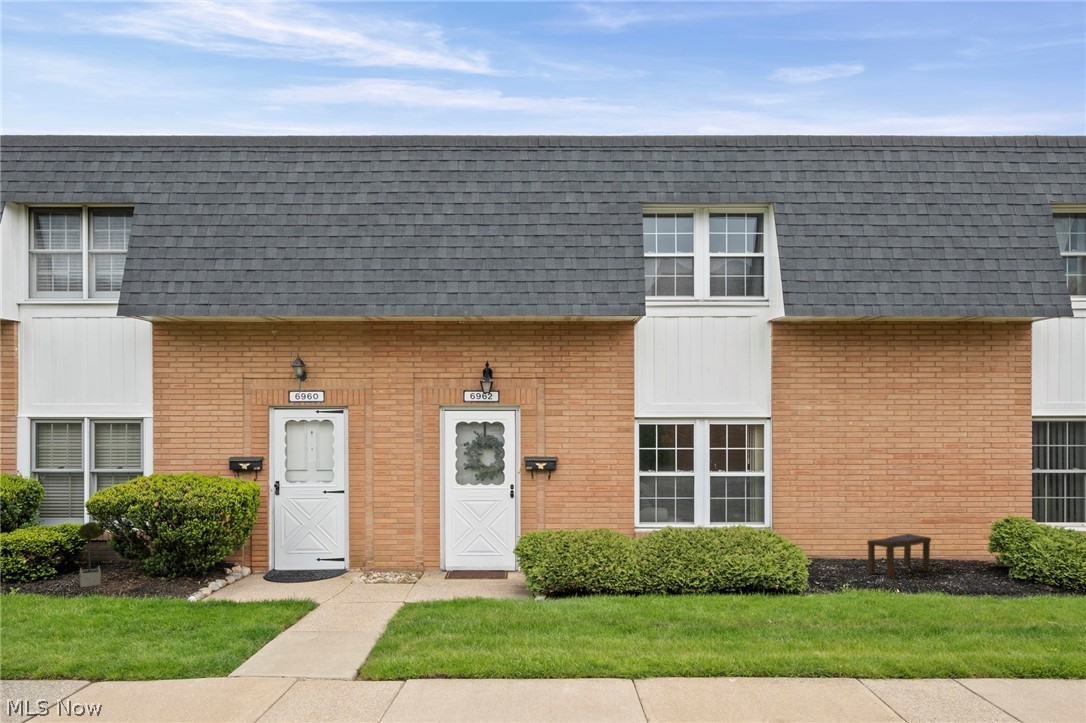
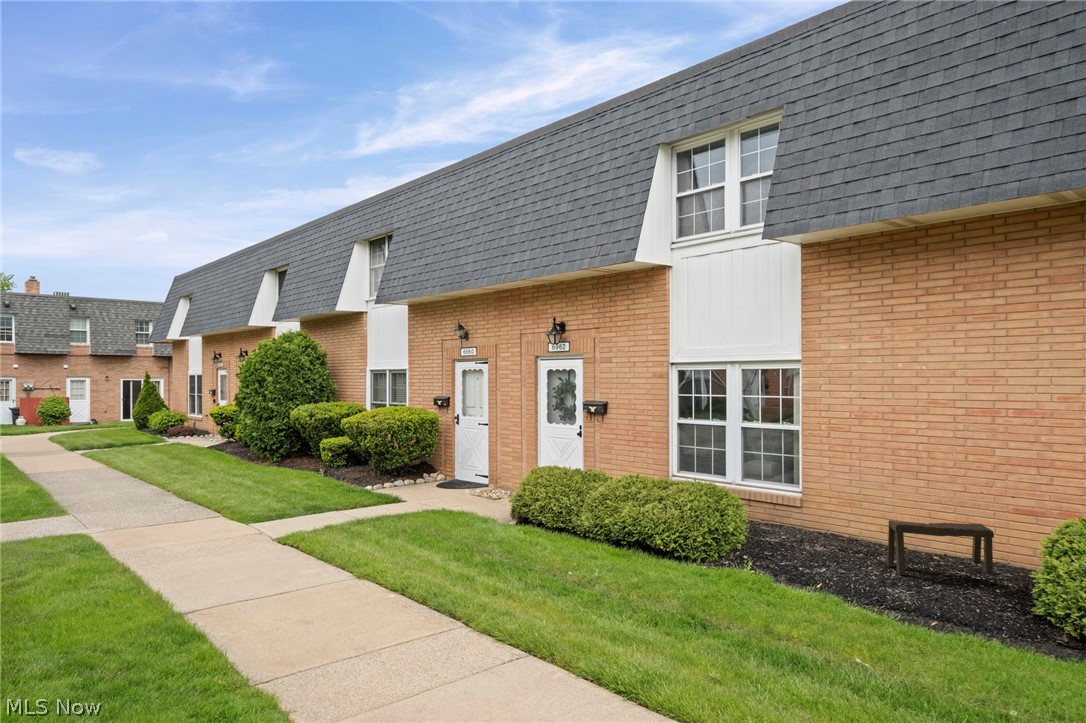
potted tree: present [76,522,105,587] -> none [342,431,361,473]

